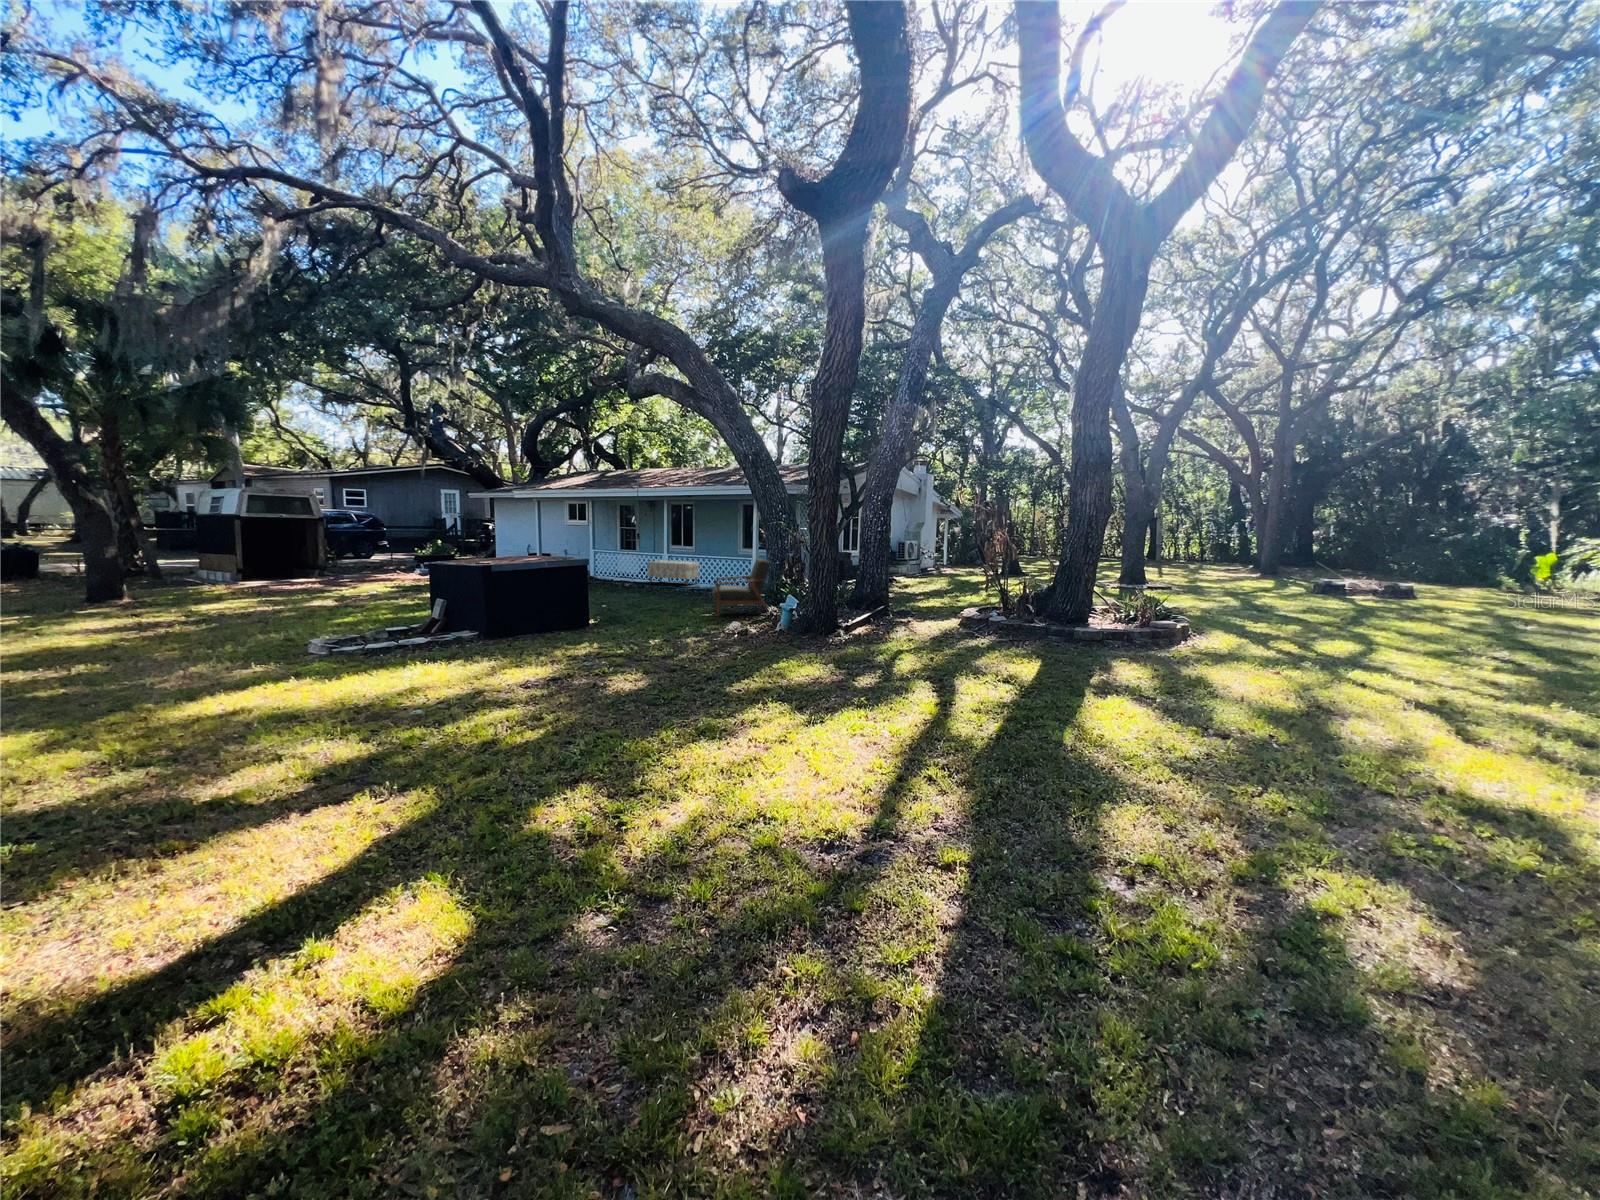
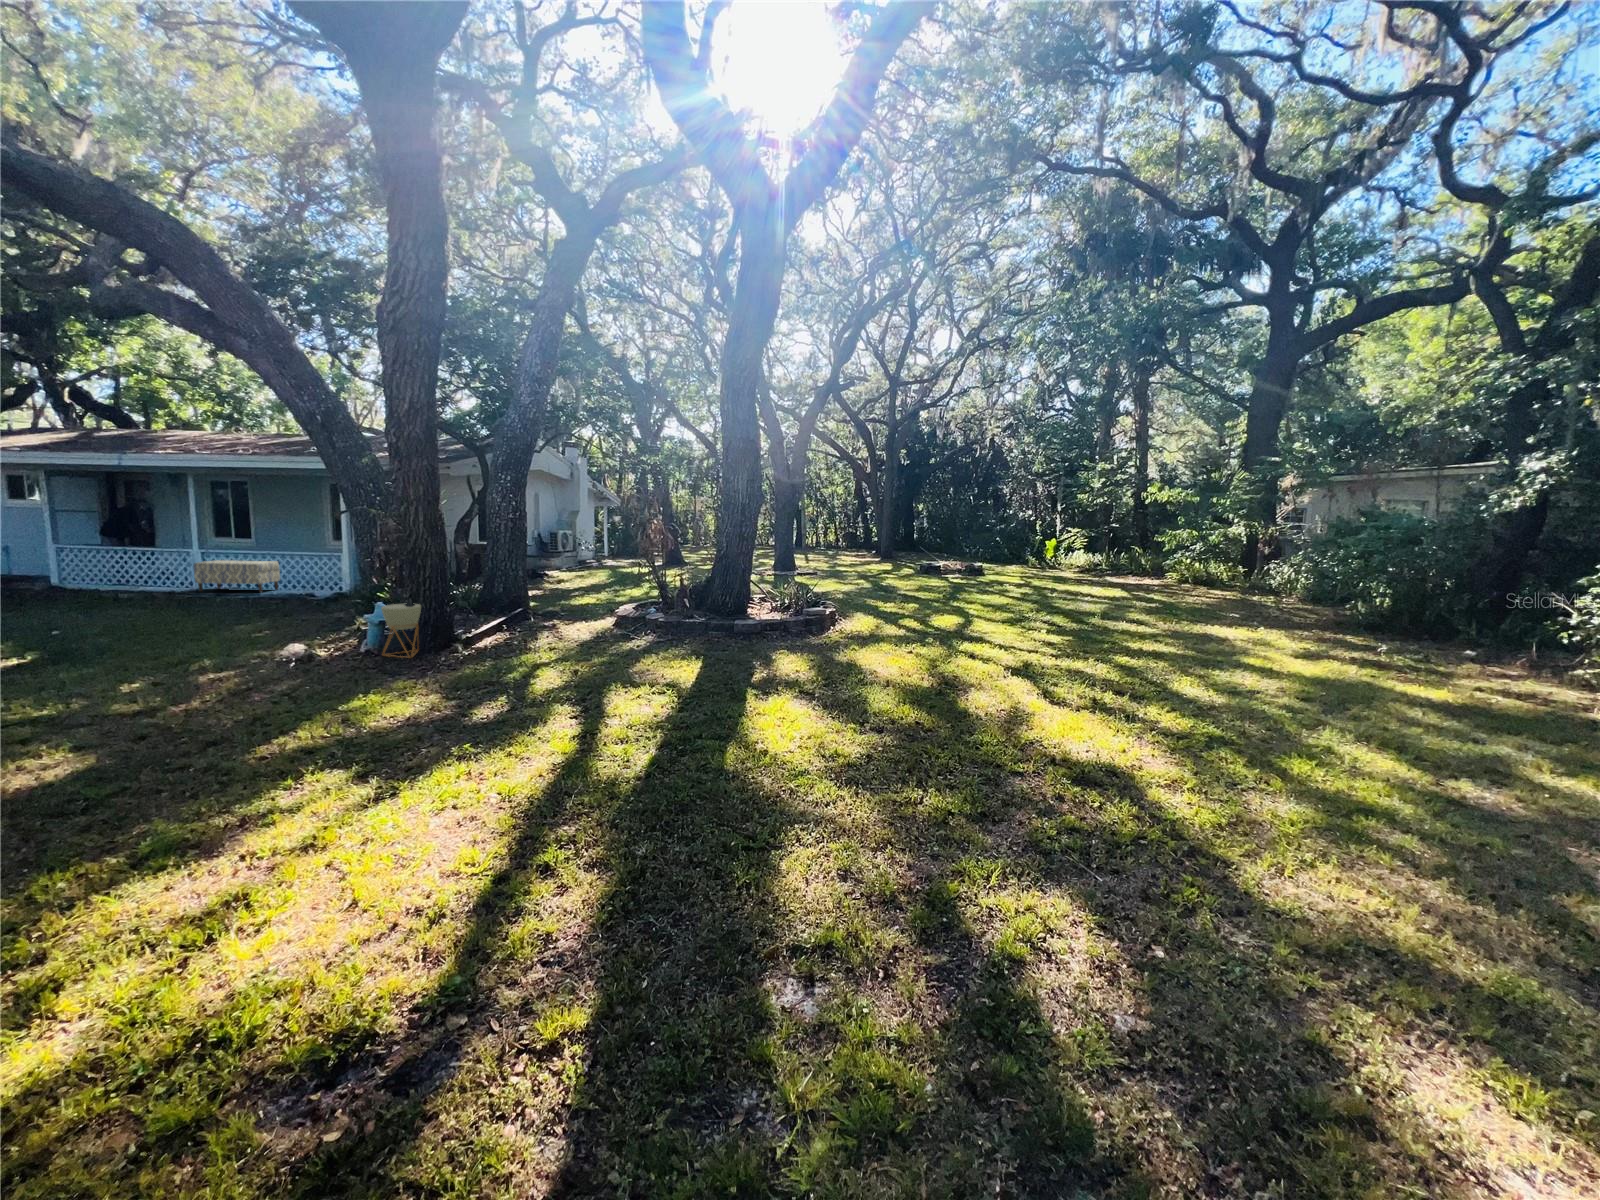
chair: present [712,558,771,617] -> none [285,555,378,635]
planter: none [781,596,810,640] -> present [381,604,421,658]

